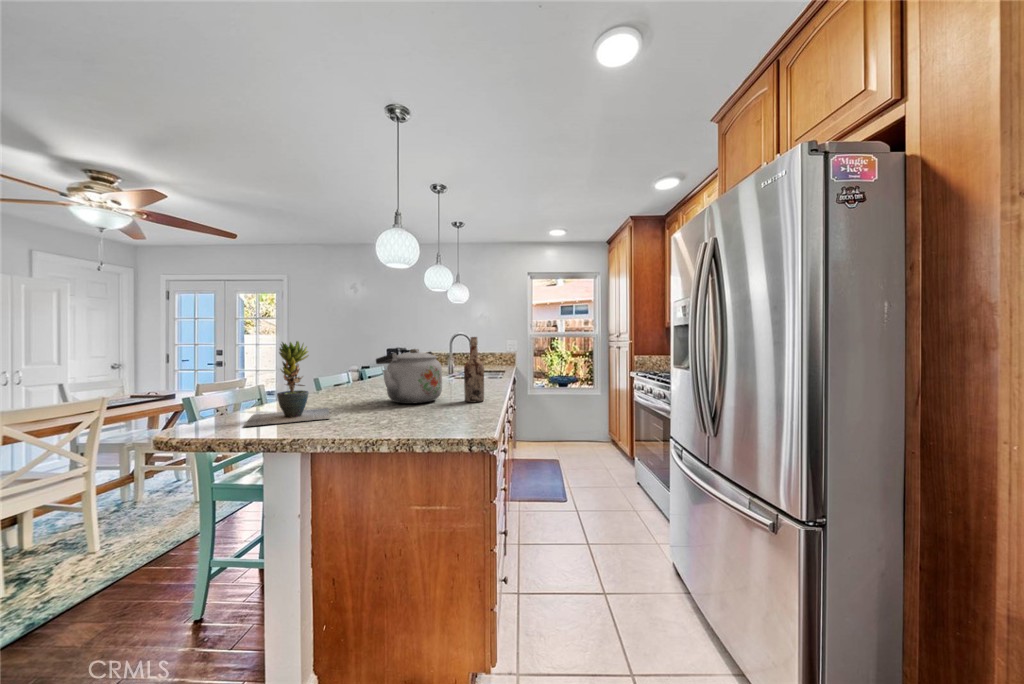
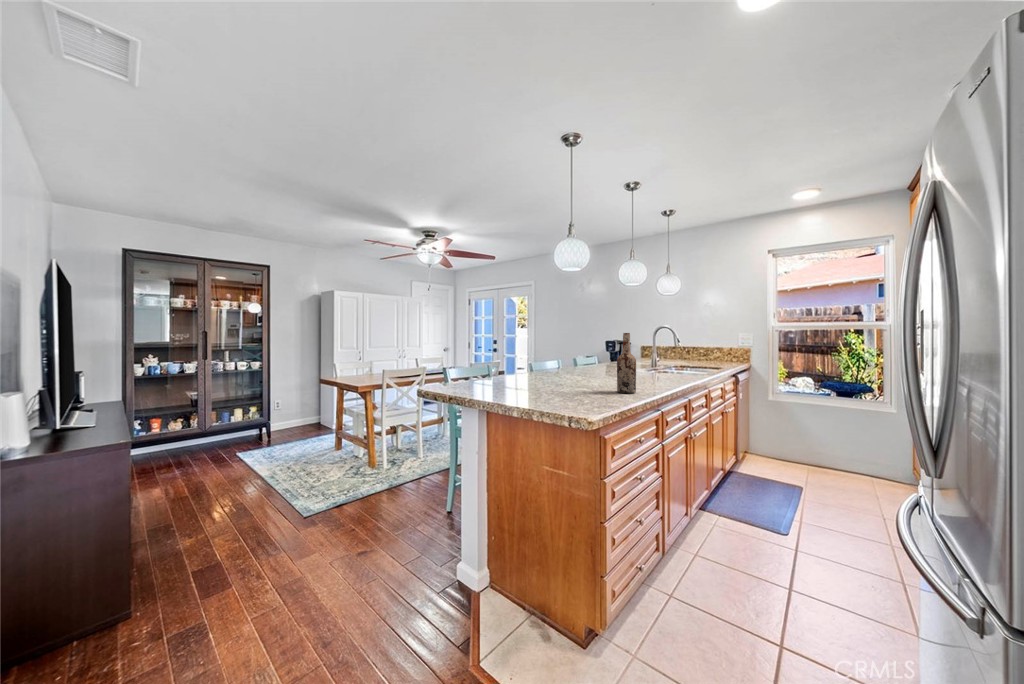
potted plant: present [244,341,330,426] -> none [458,336,514,392]
kettle: present [376,349,442,404] -> none [549,343,602,388]

